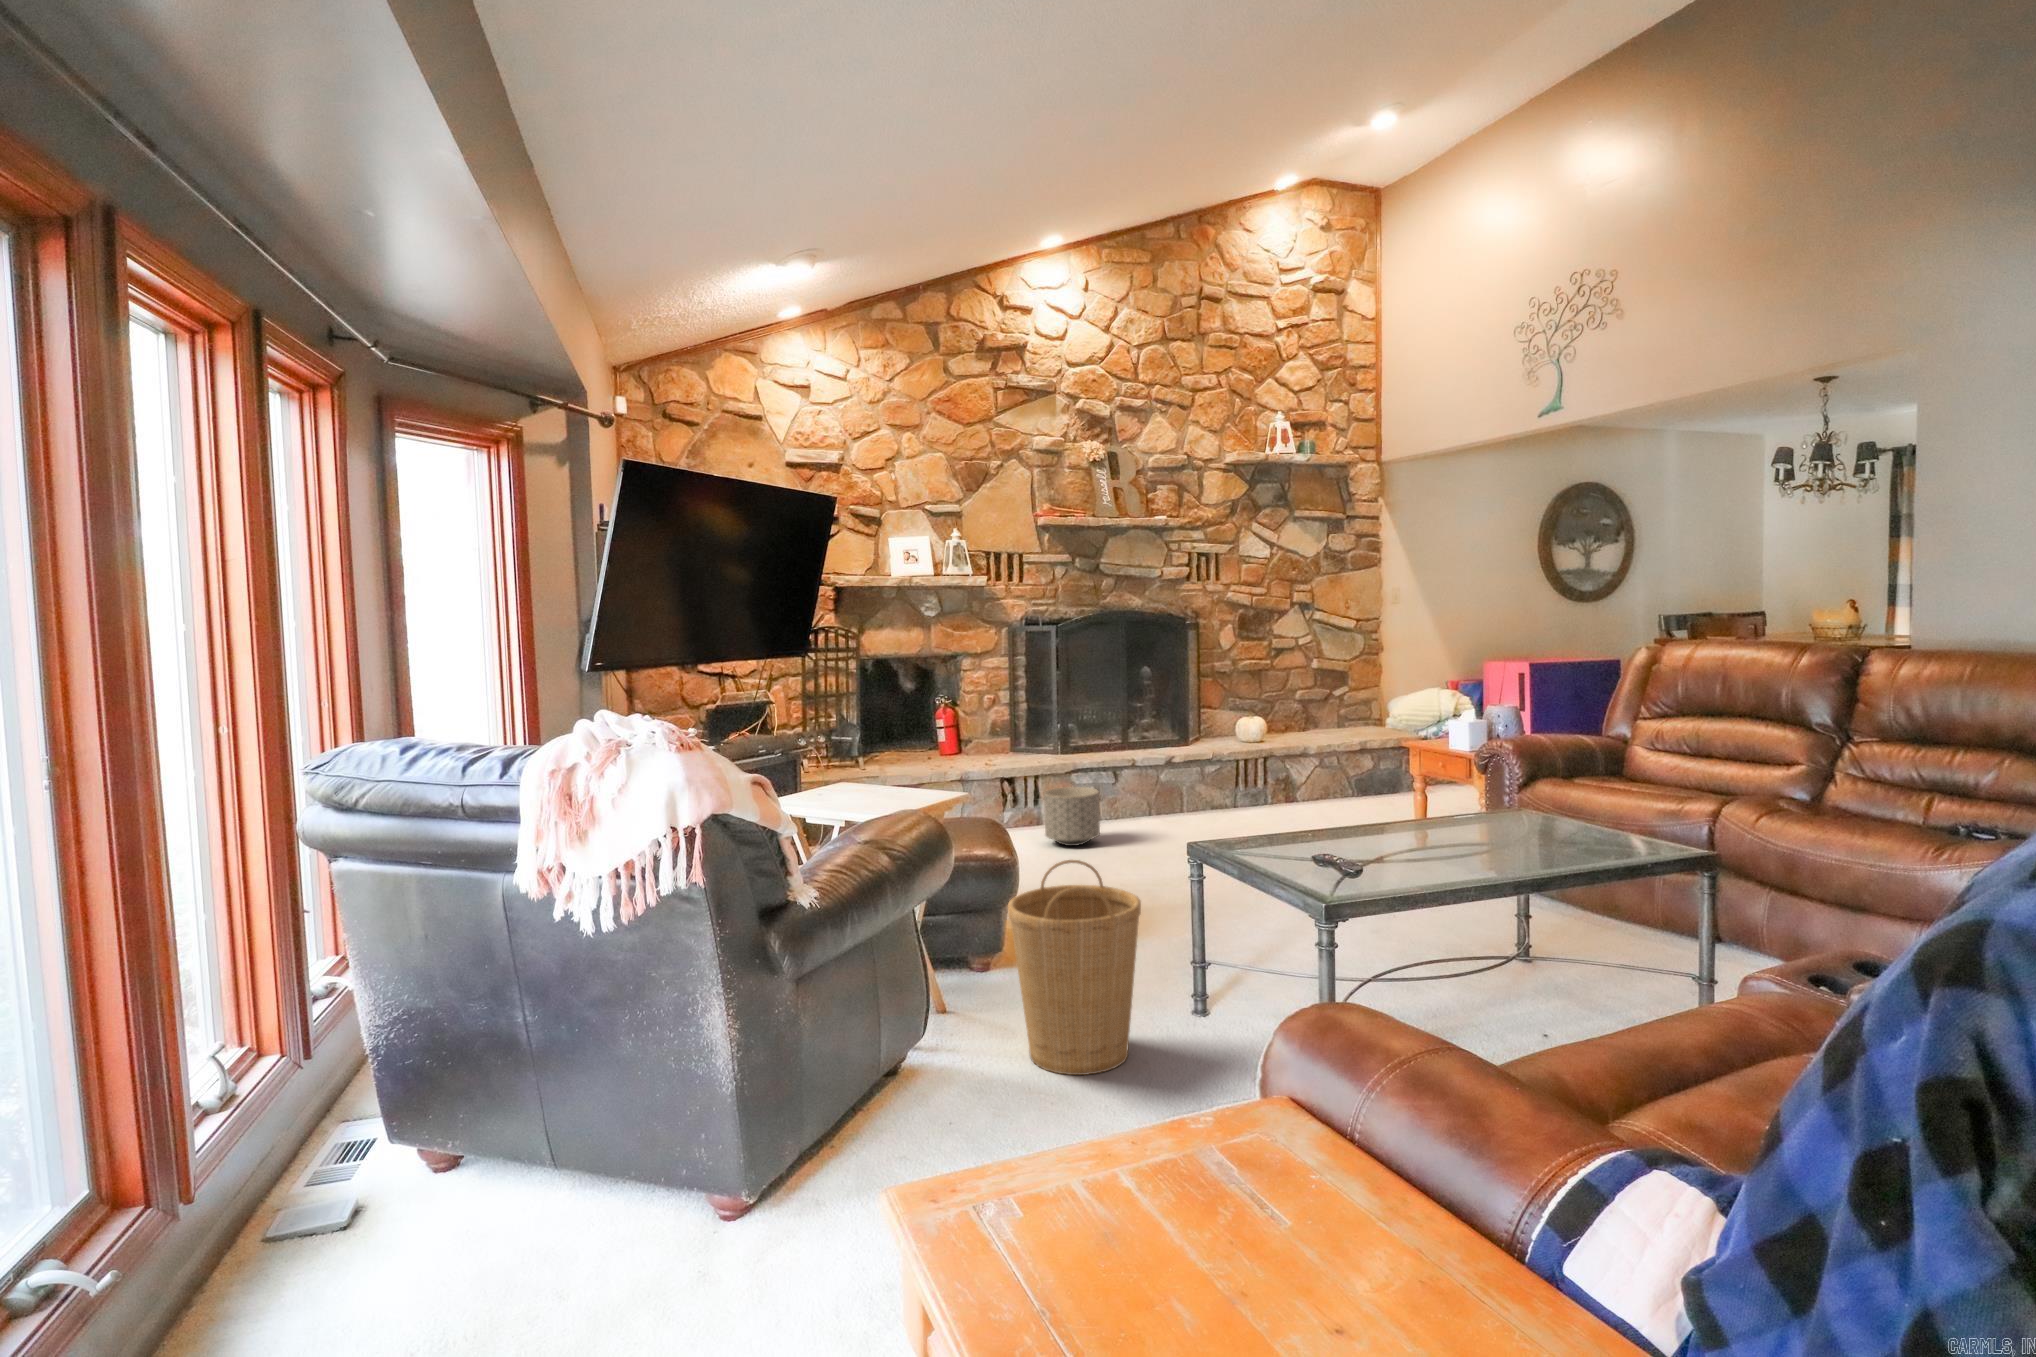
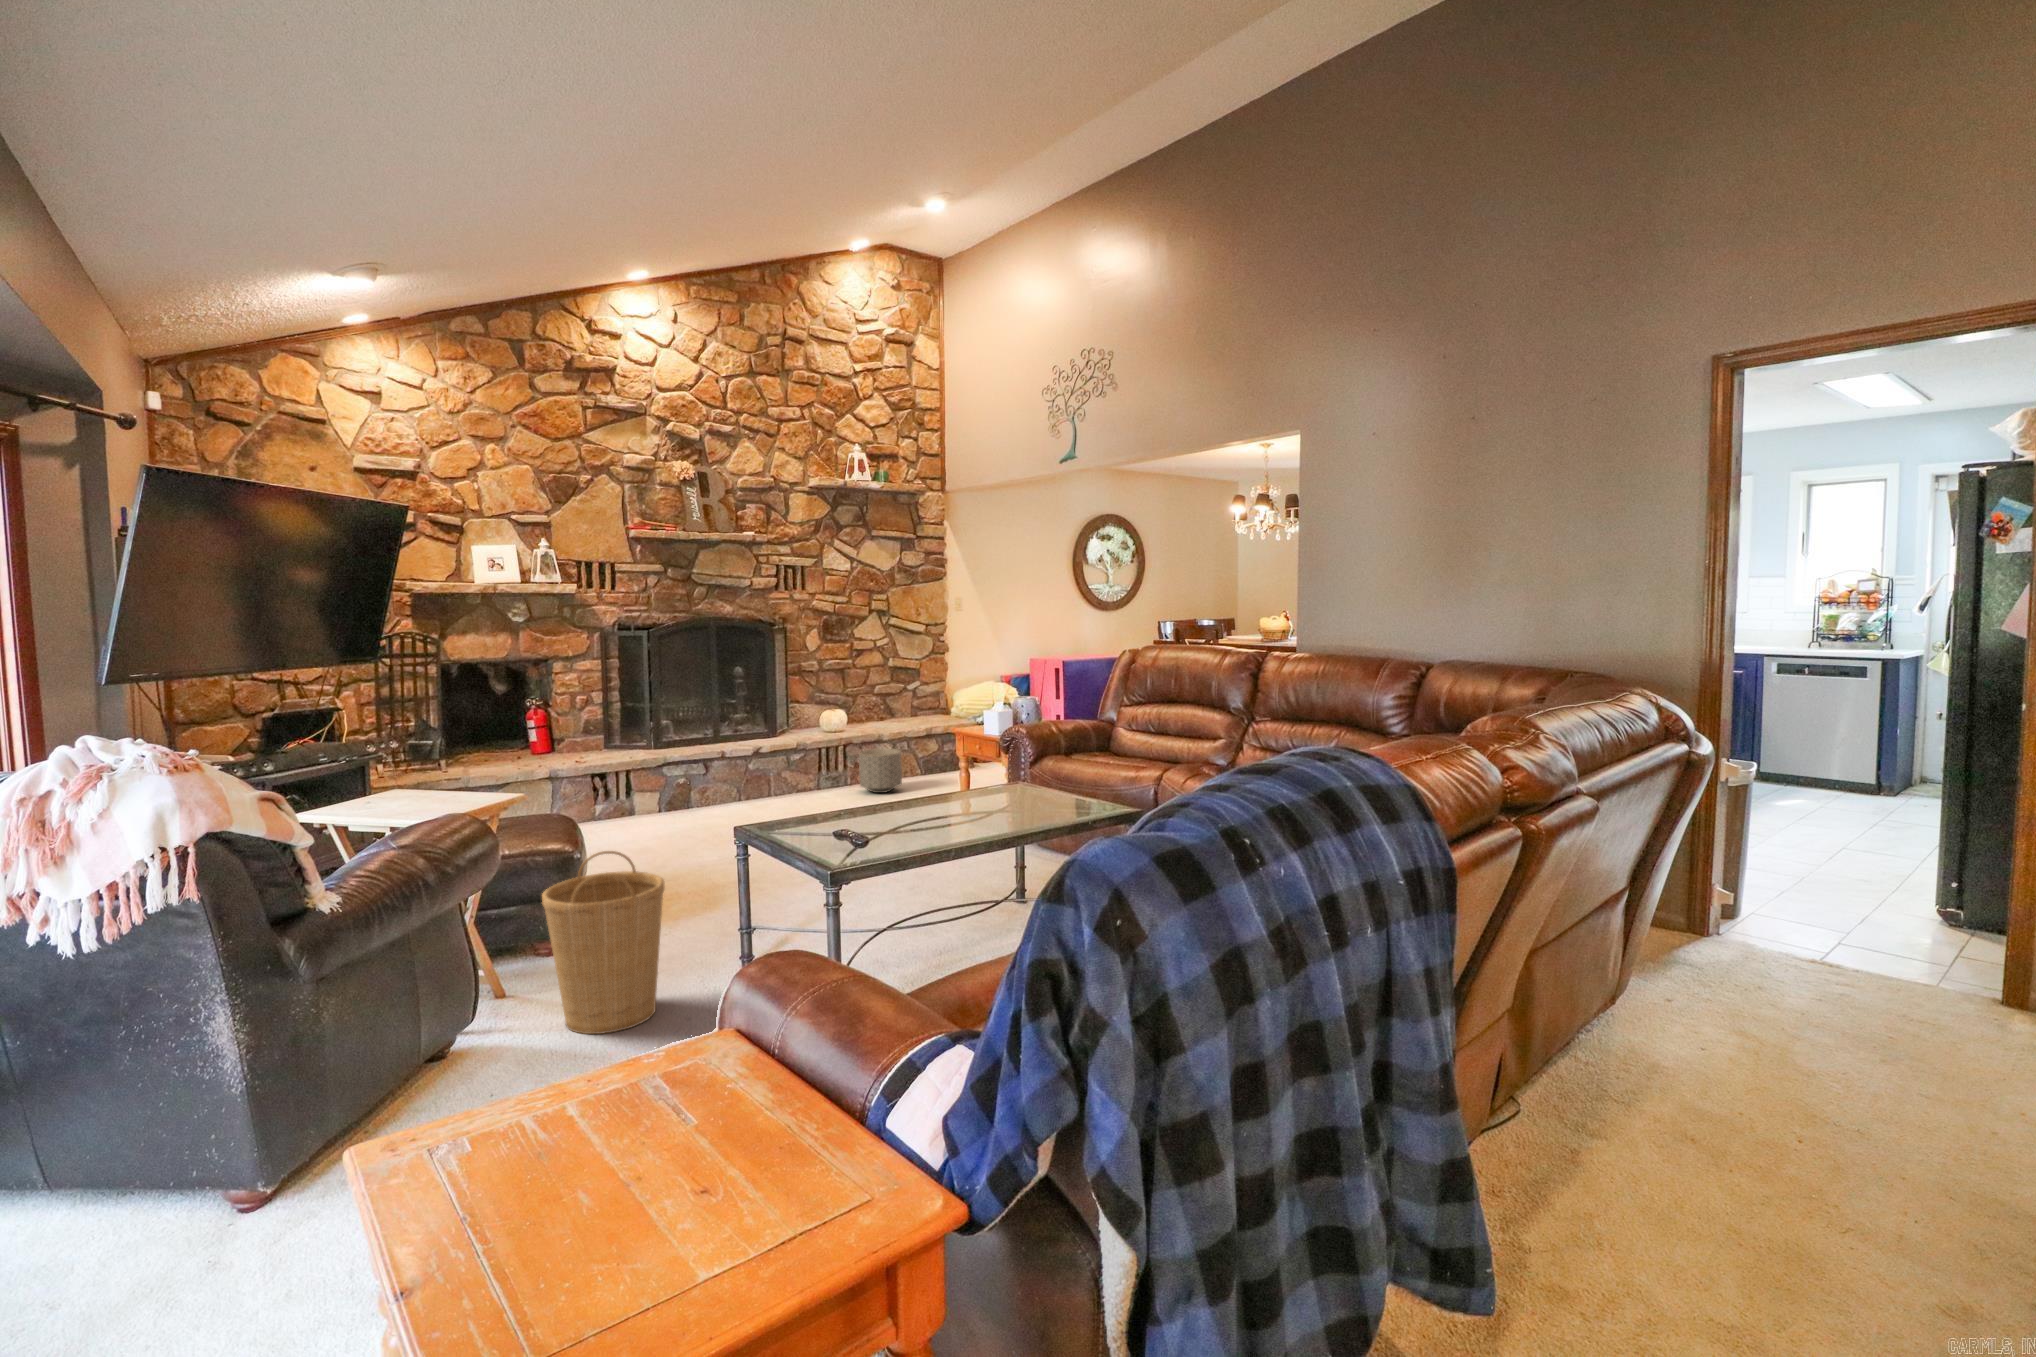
planter: present [1044,787,1100,846] -> present [859,748,902,793]

